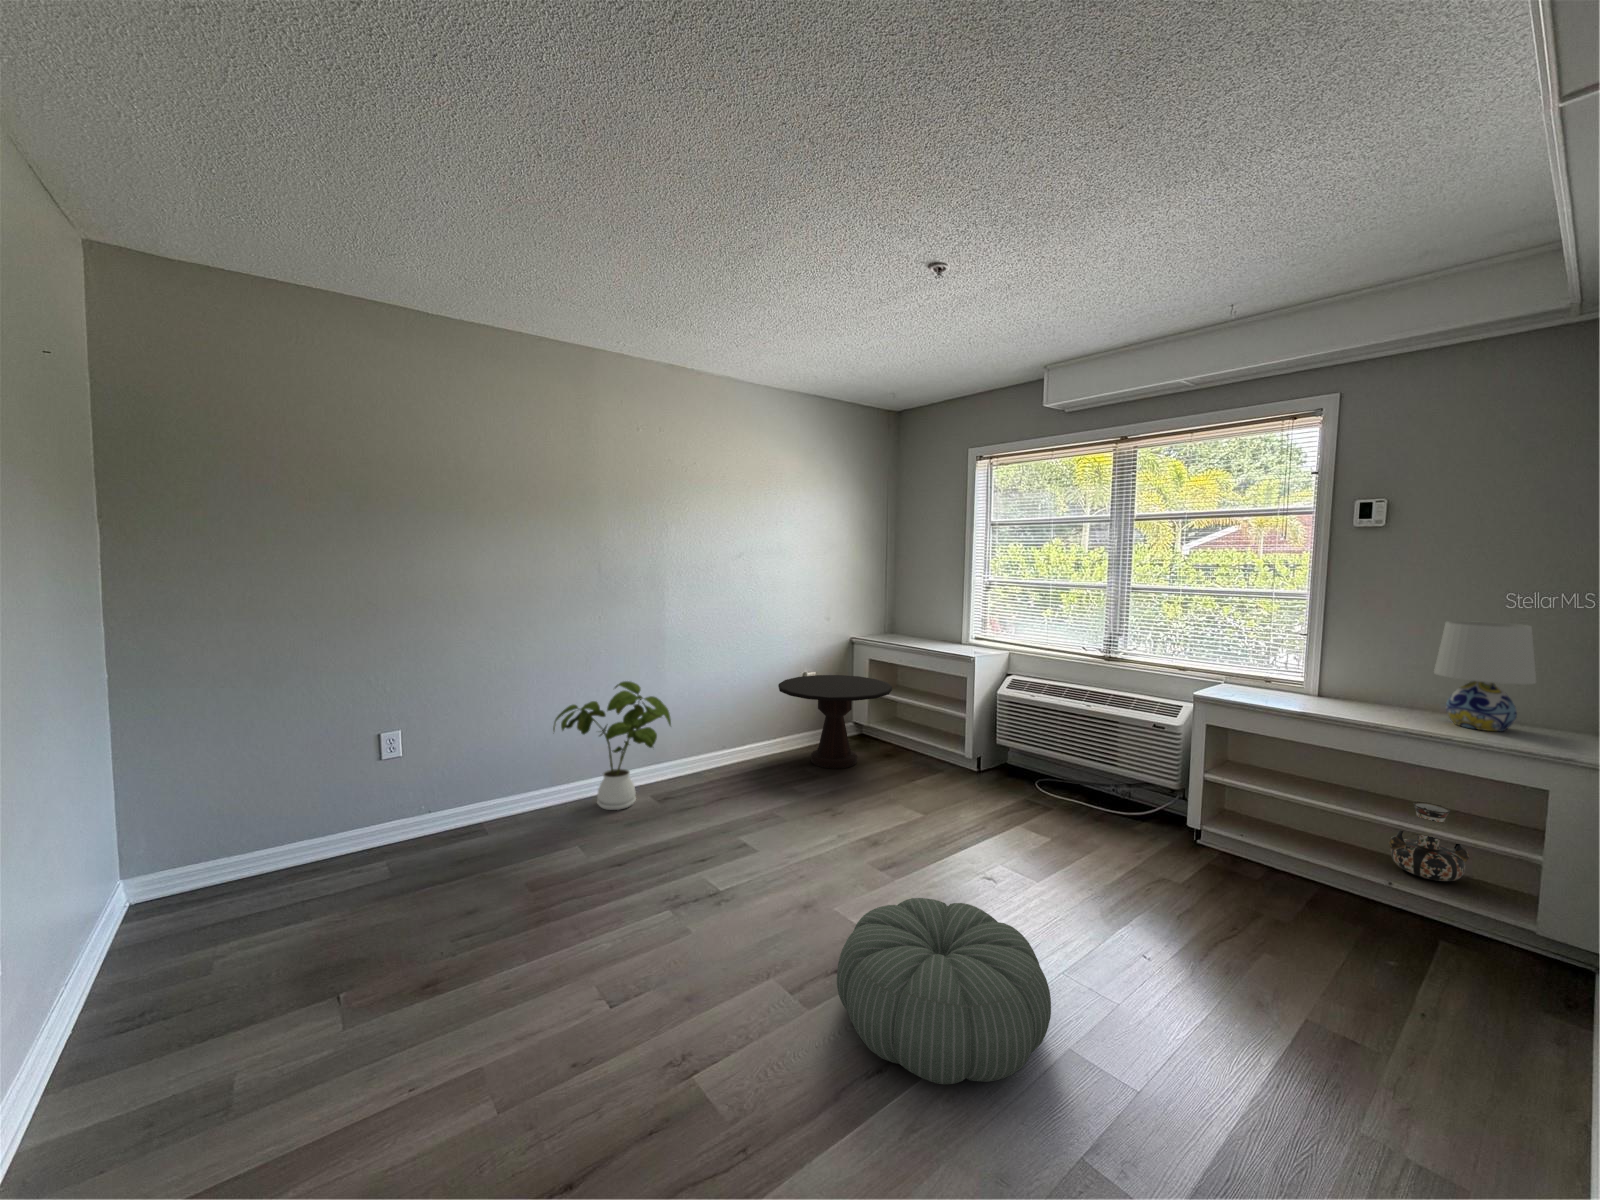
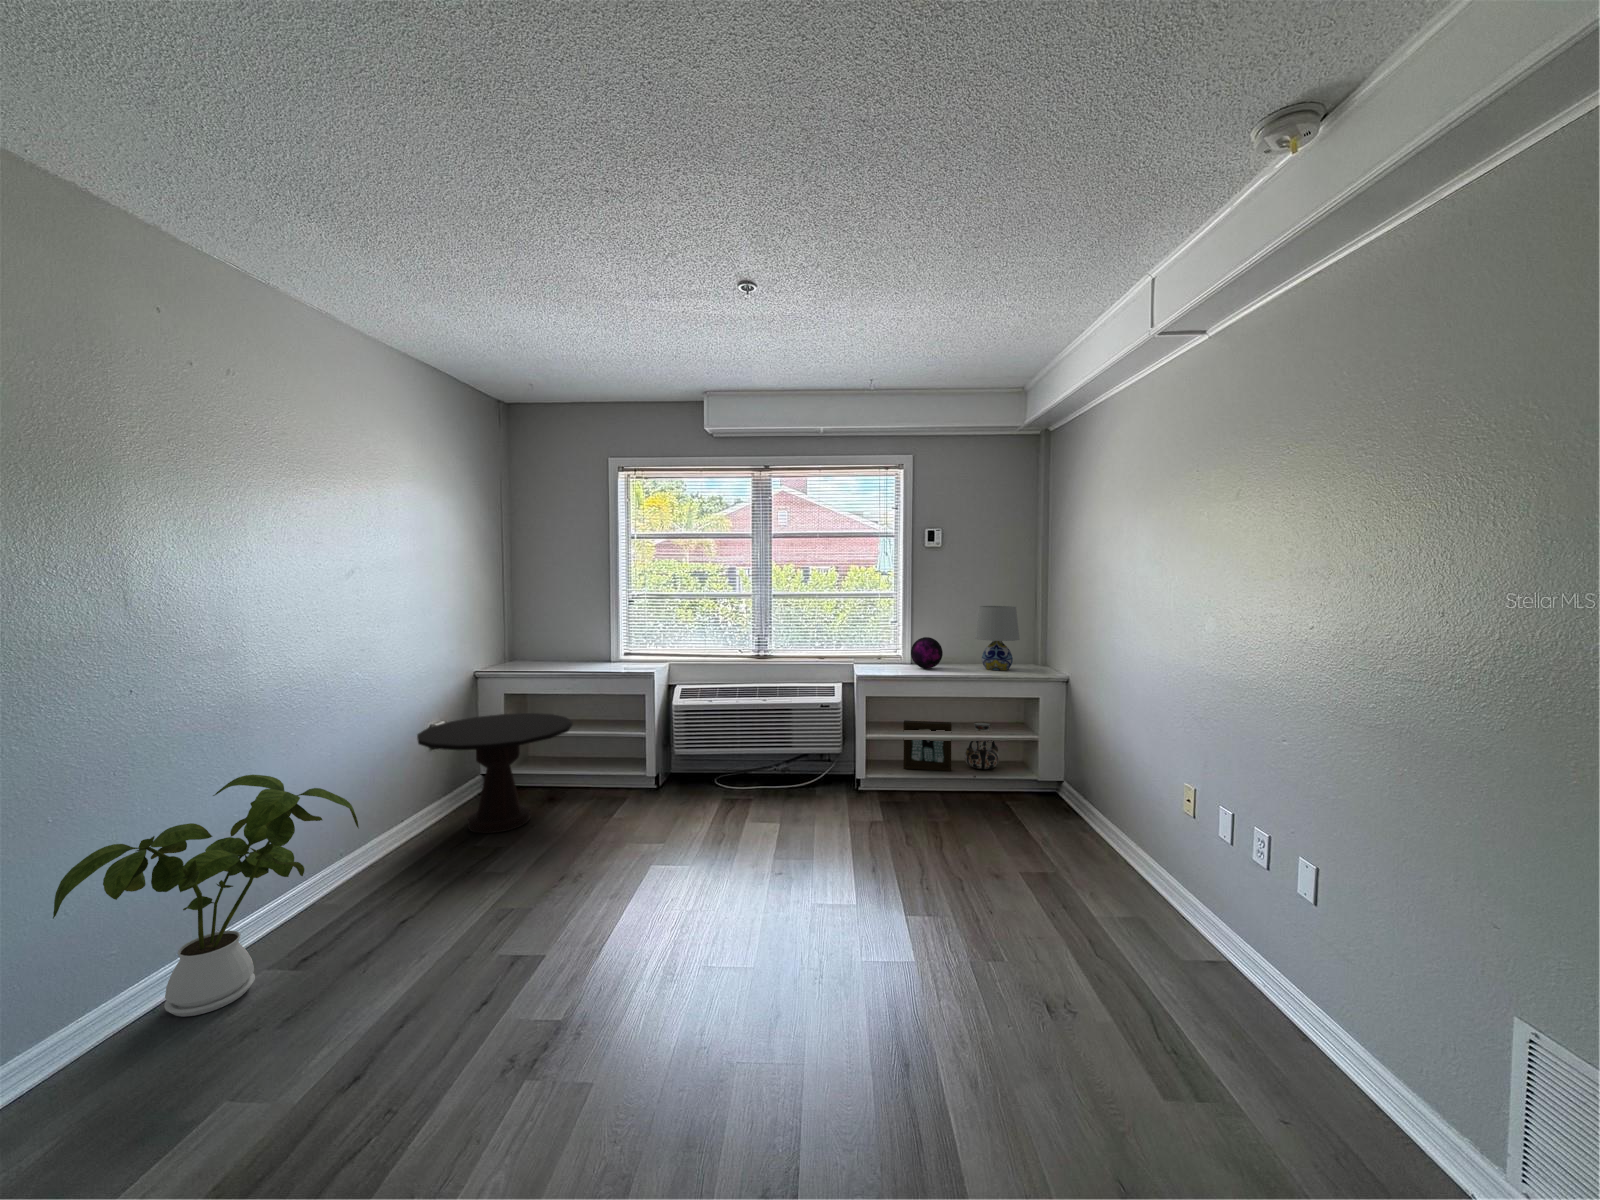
decorative orb: none [1305,659,1364,705] -> present [911,637,943,668]
picture frame: none [1272,770,1363,861] -> present [903,720,952,771]
pouf: present [837,898,1051,1084] -> none [802,882,1001,1047]

